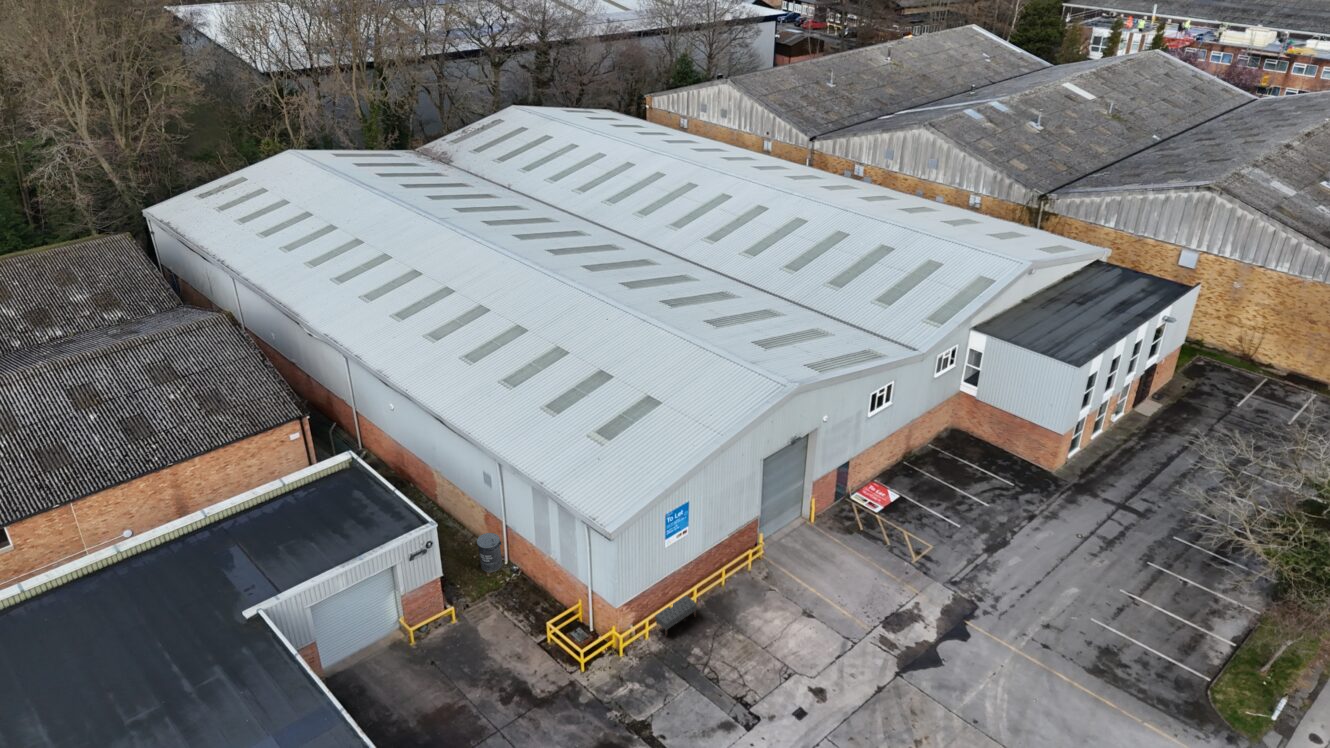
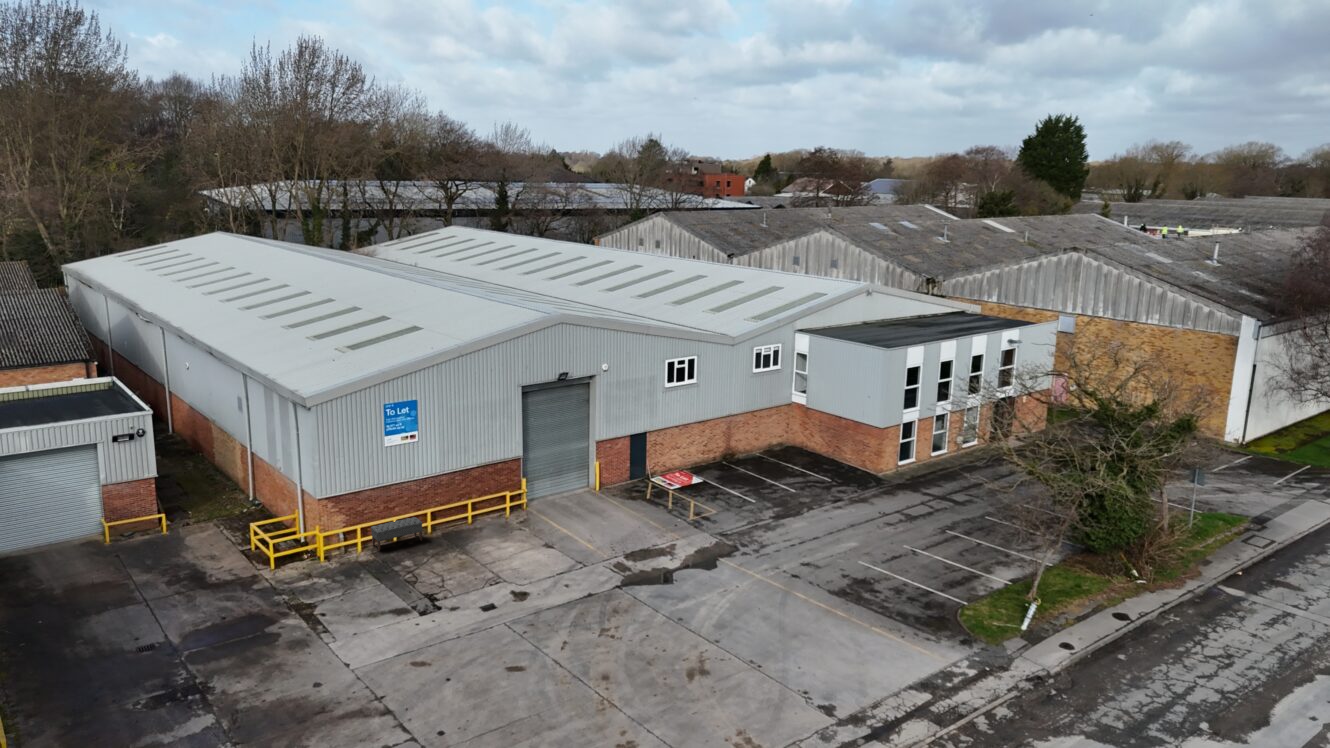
trash can: present [477,533,502,573] -> none [220,464,248,504]

